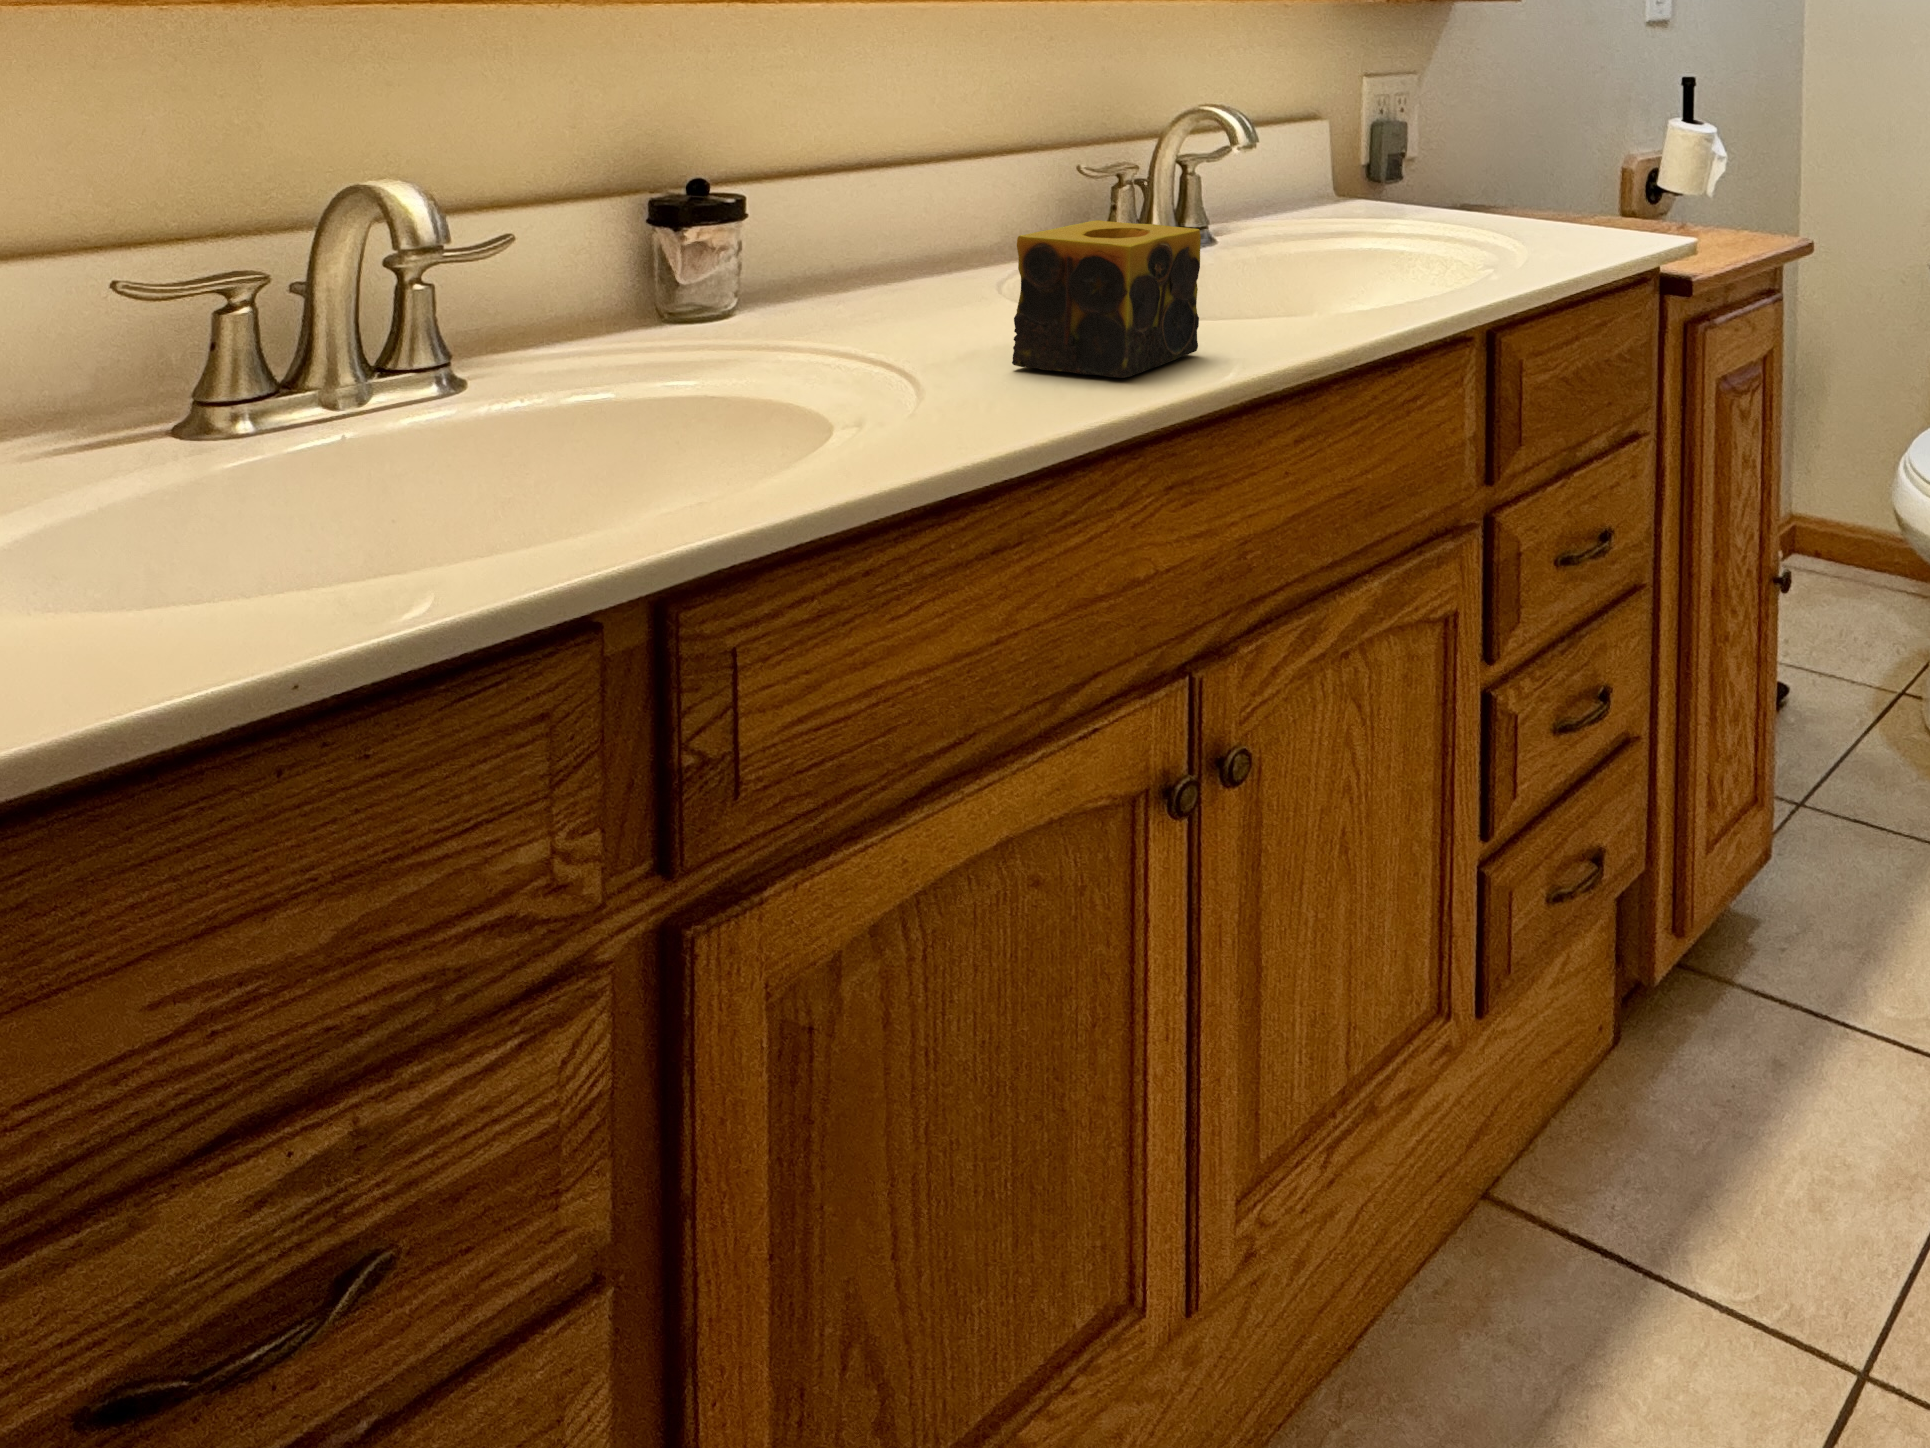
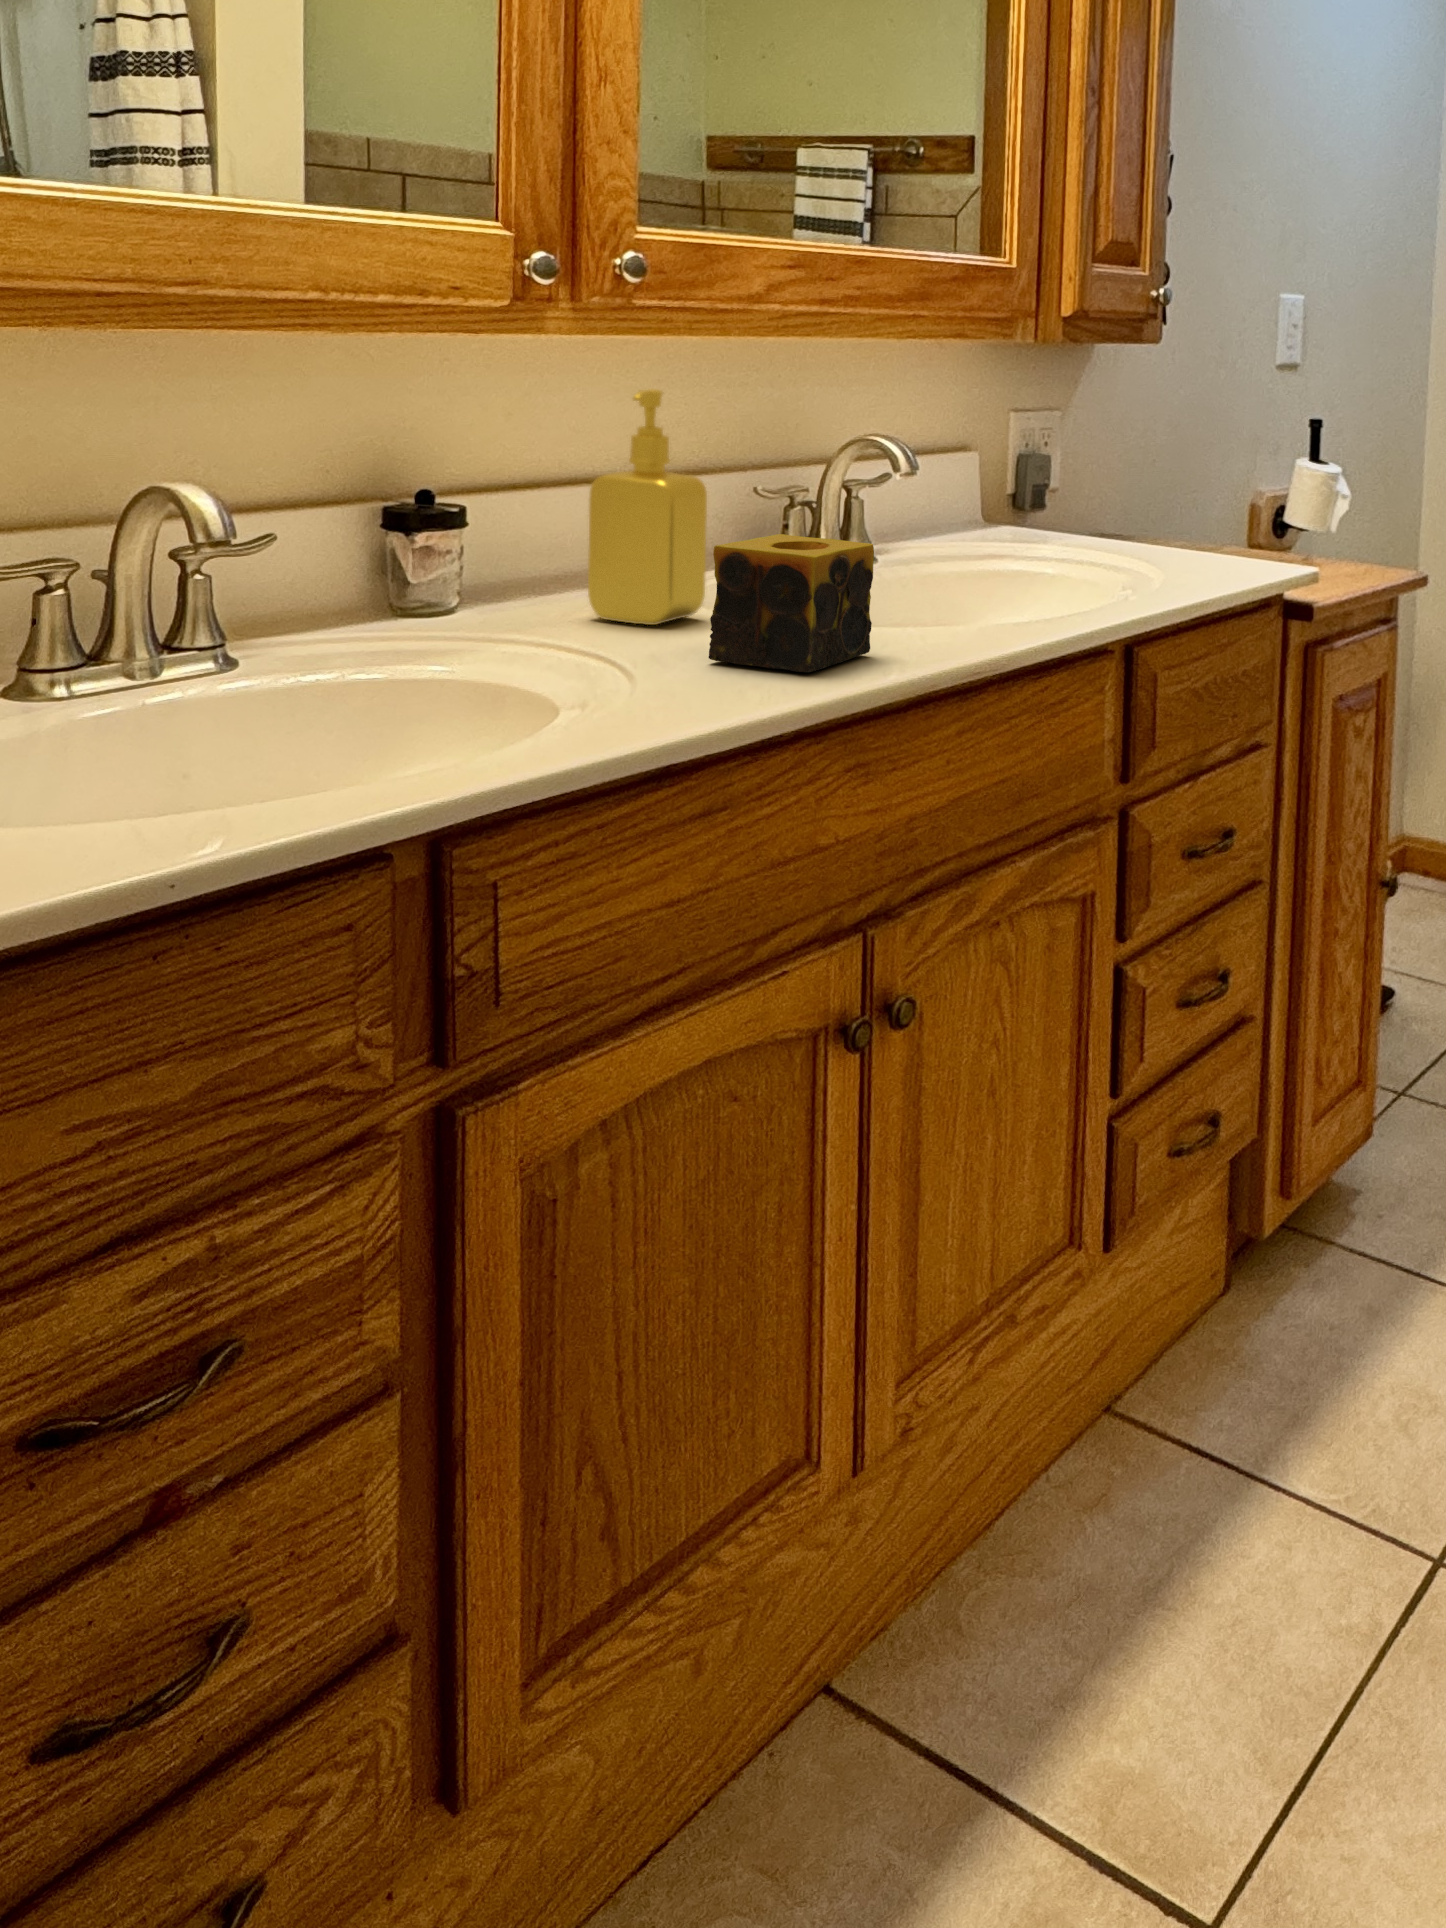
soap dispenser: none [885,62,1018,325] -> present [588,389,707,625]

